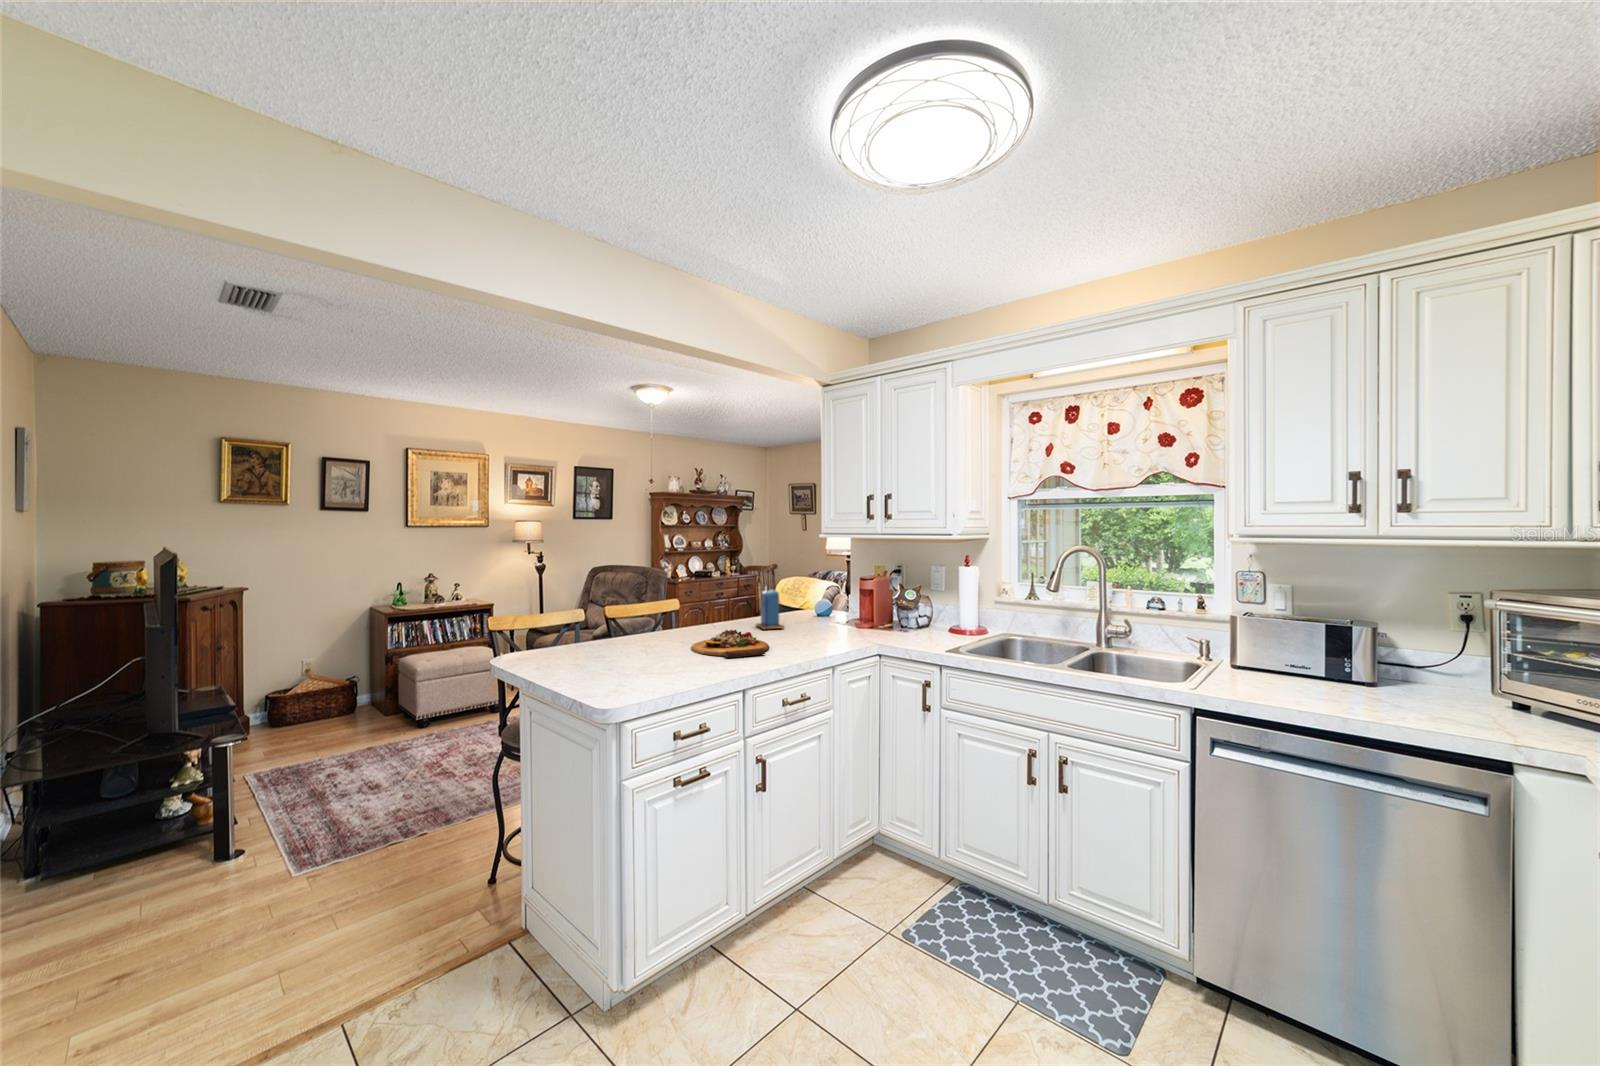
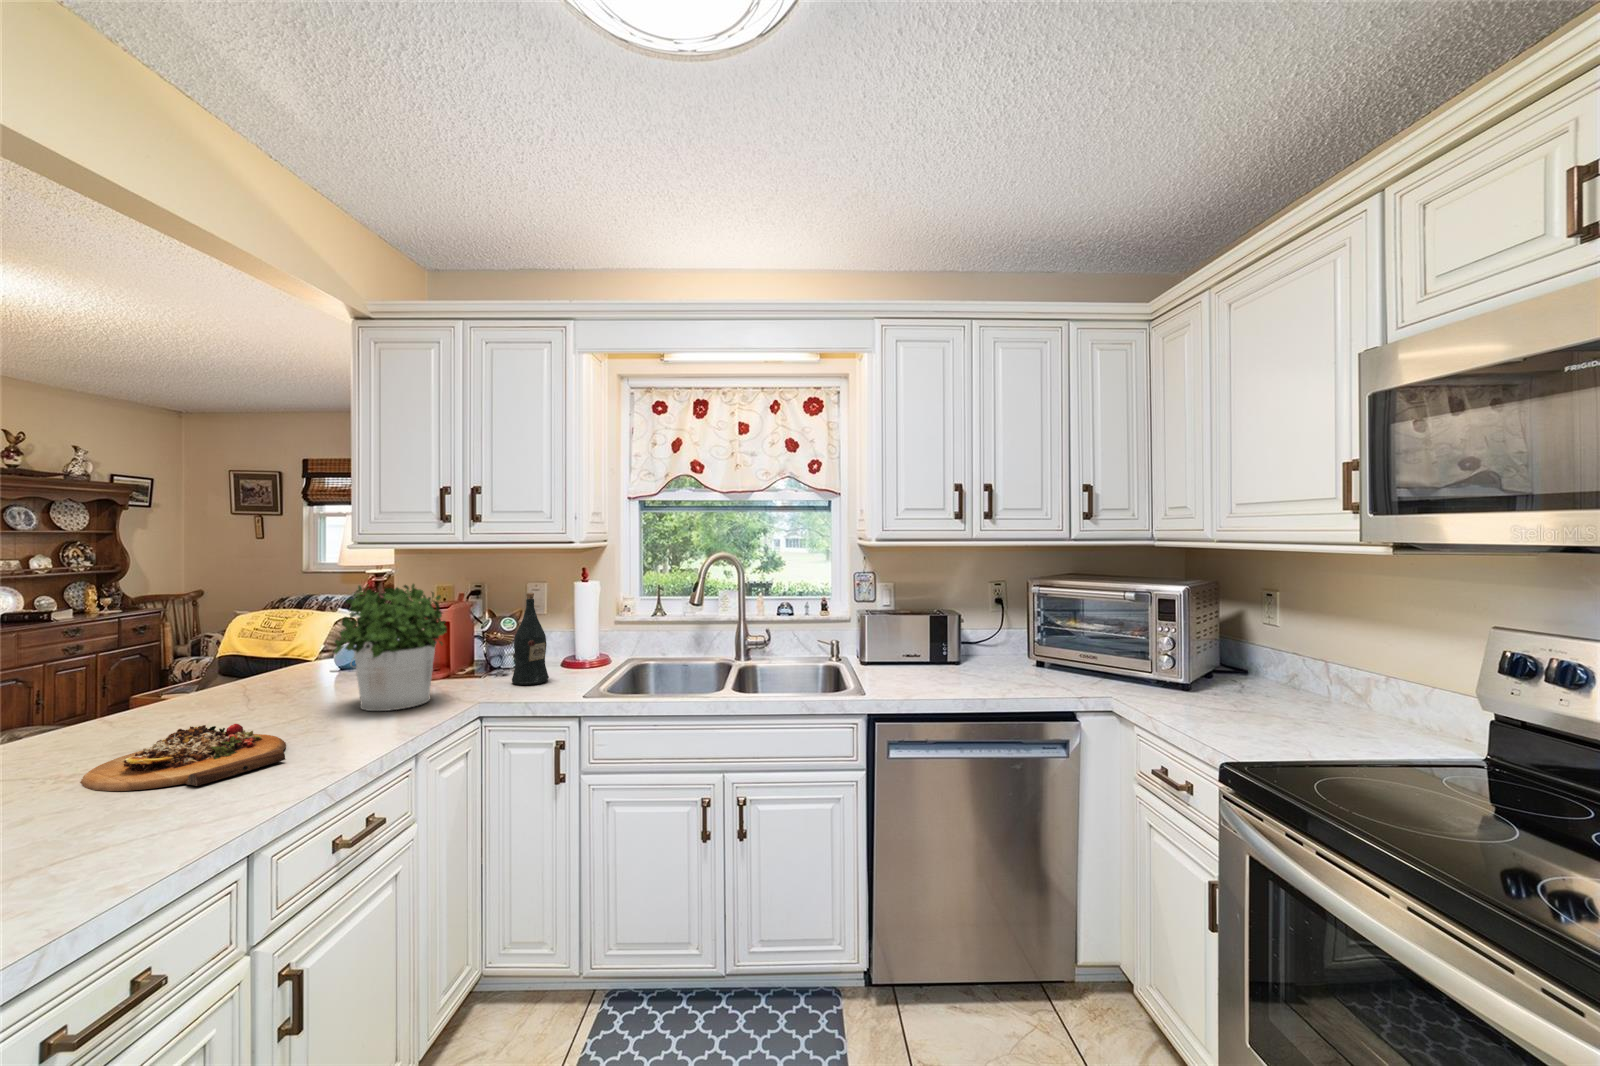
potted plant: none [799,559,862,641] -> present [334,584,447,711]
wine bottle: none [906,572,932,639] -> present [512,593,549,685]
candle: present [756,589,784,629] -> none [228,635,295,711]

